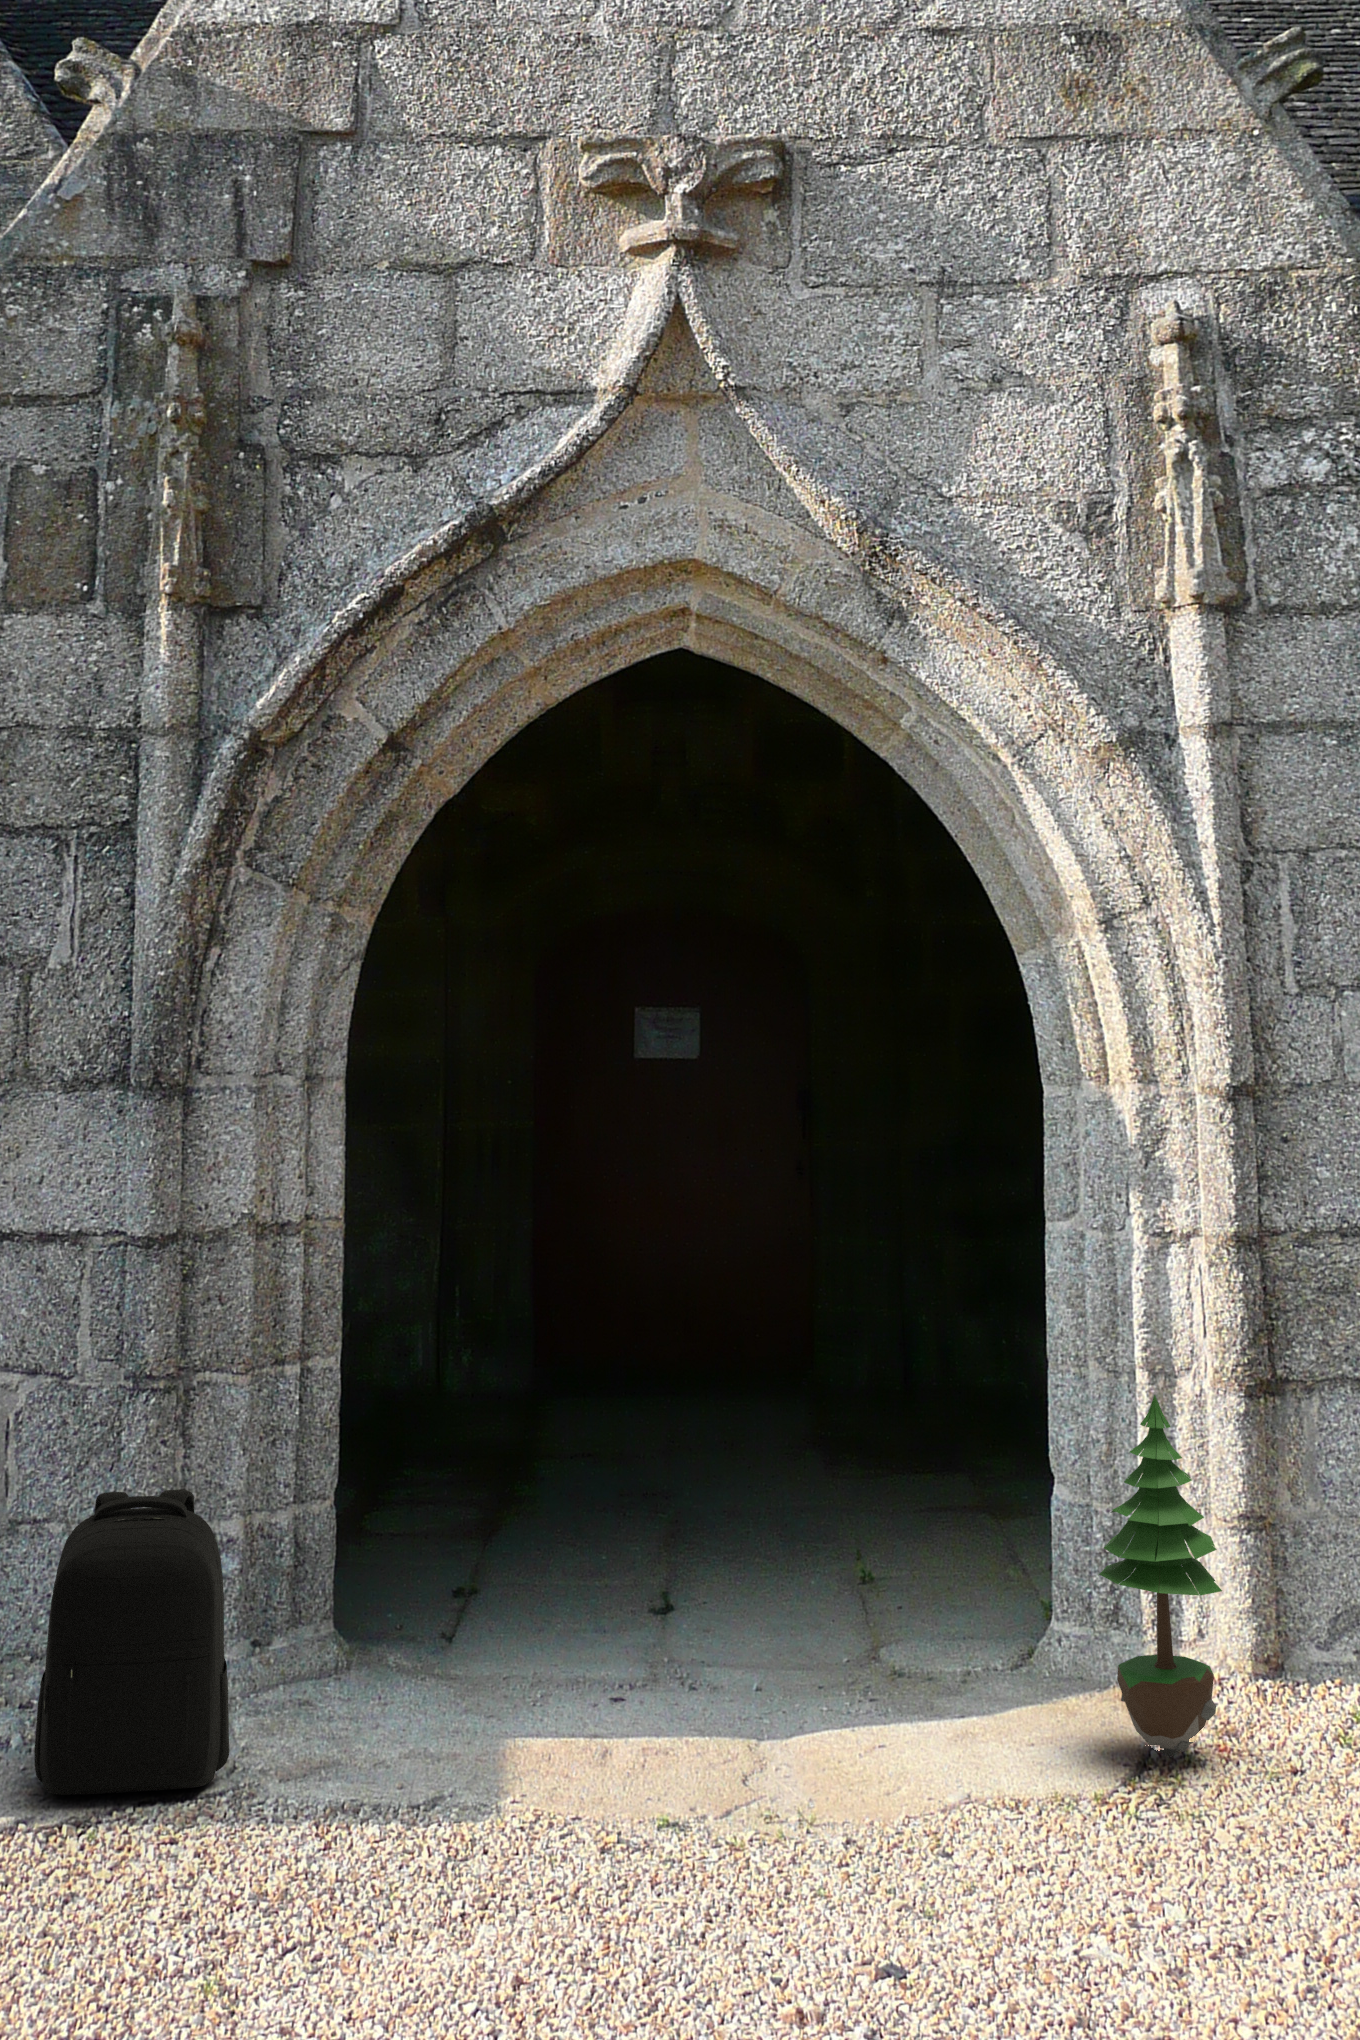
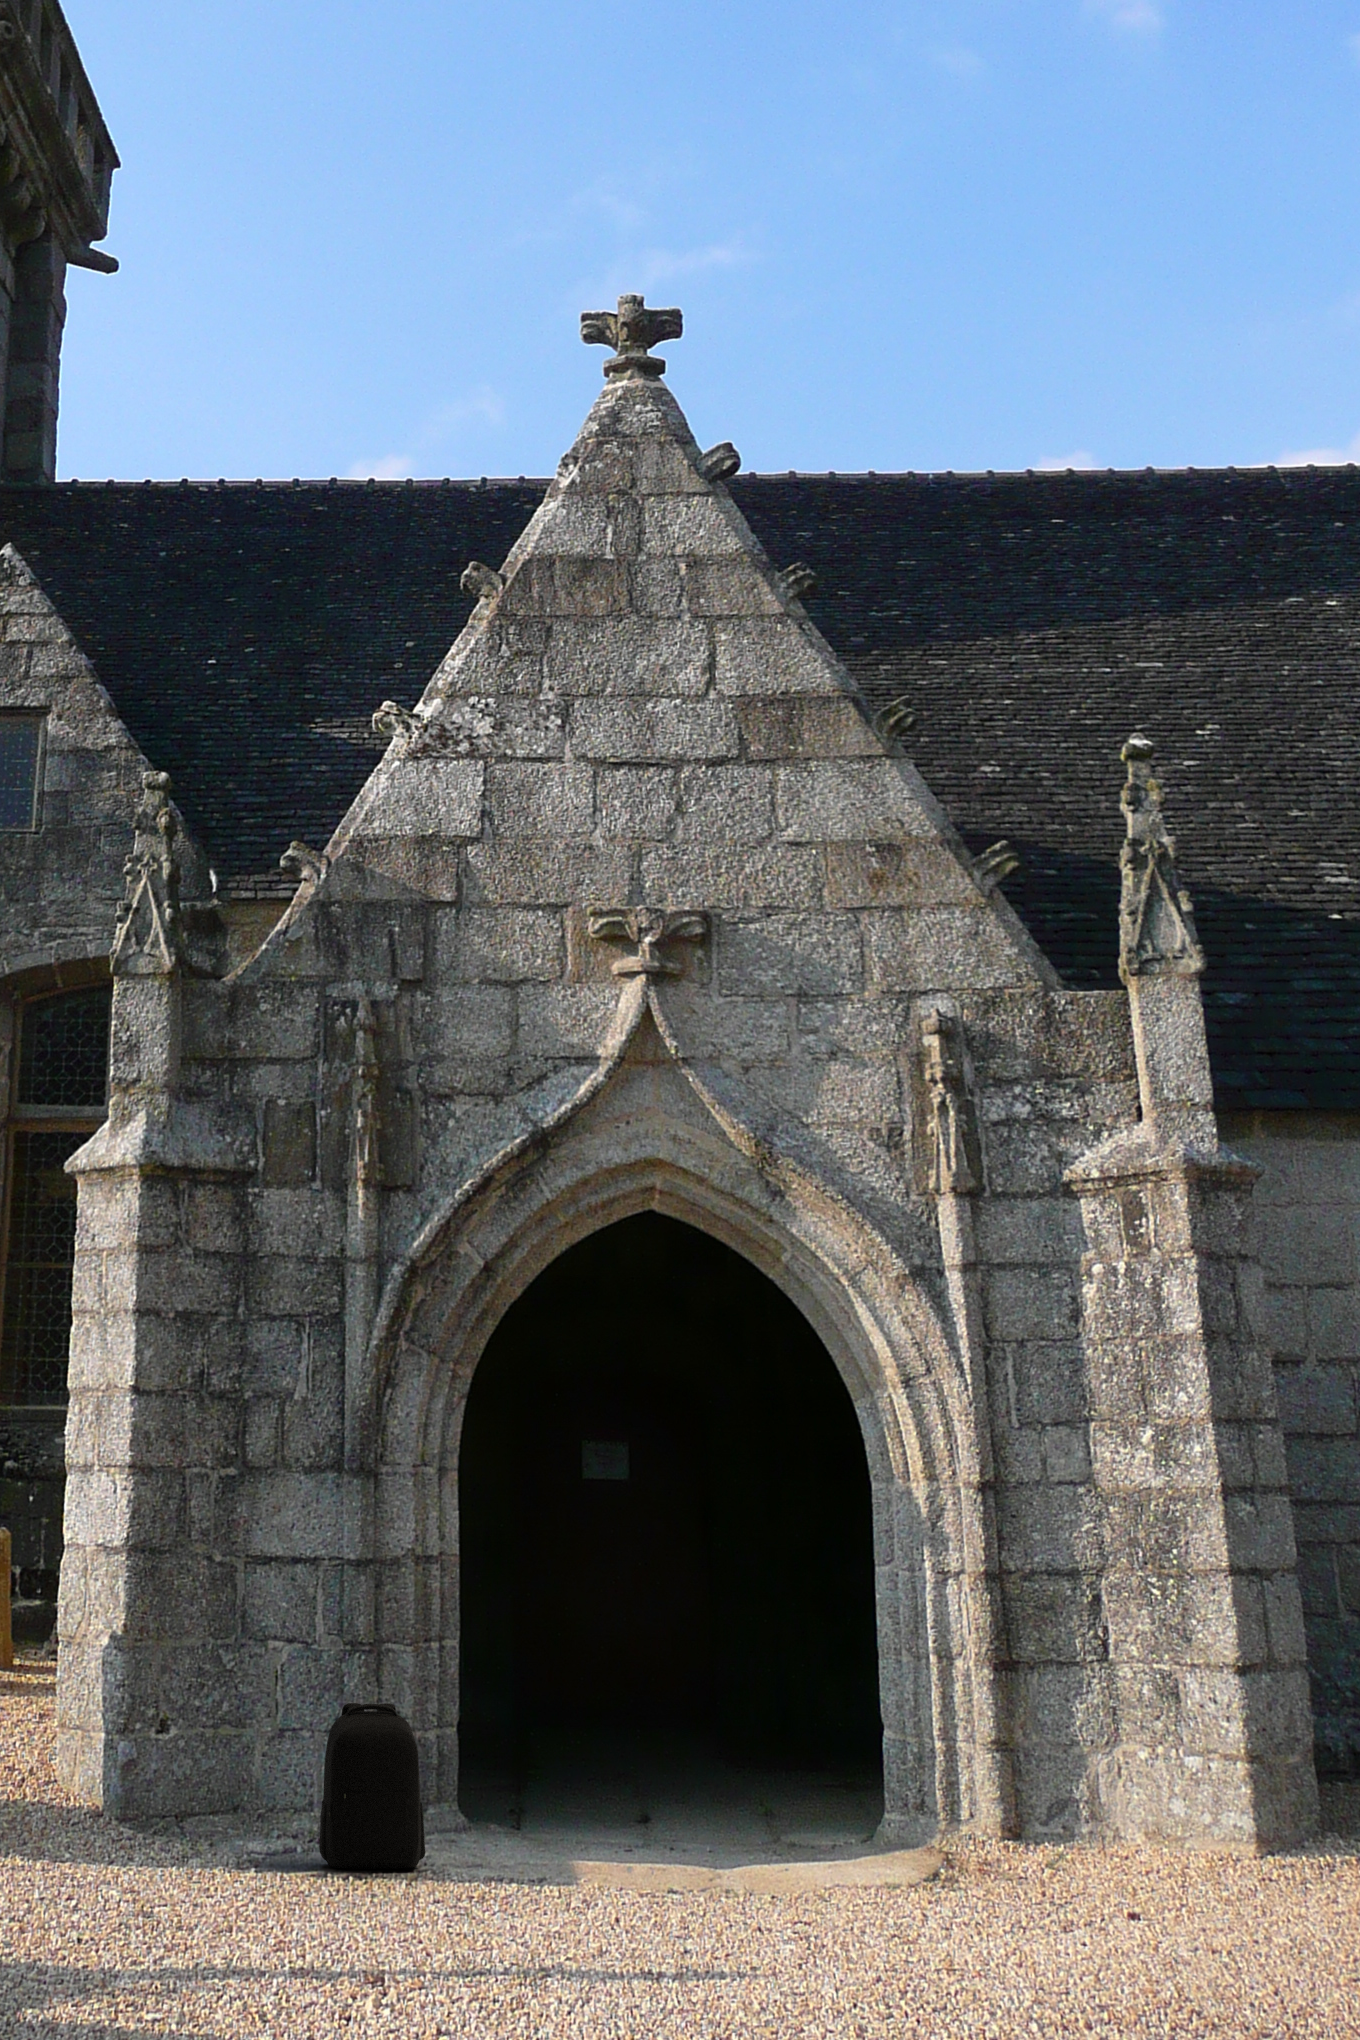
potted tree: present [1099,1395,1222,1757] -> none [909,1663,981,1878]

